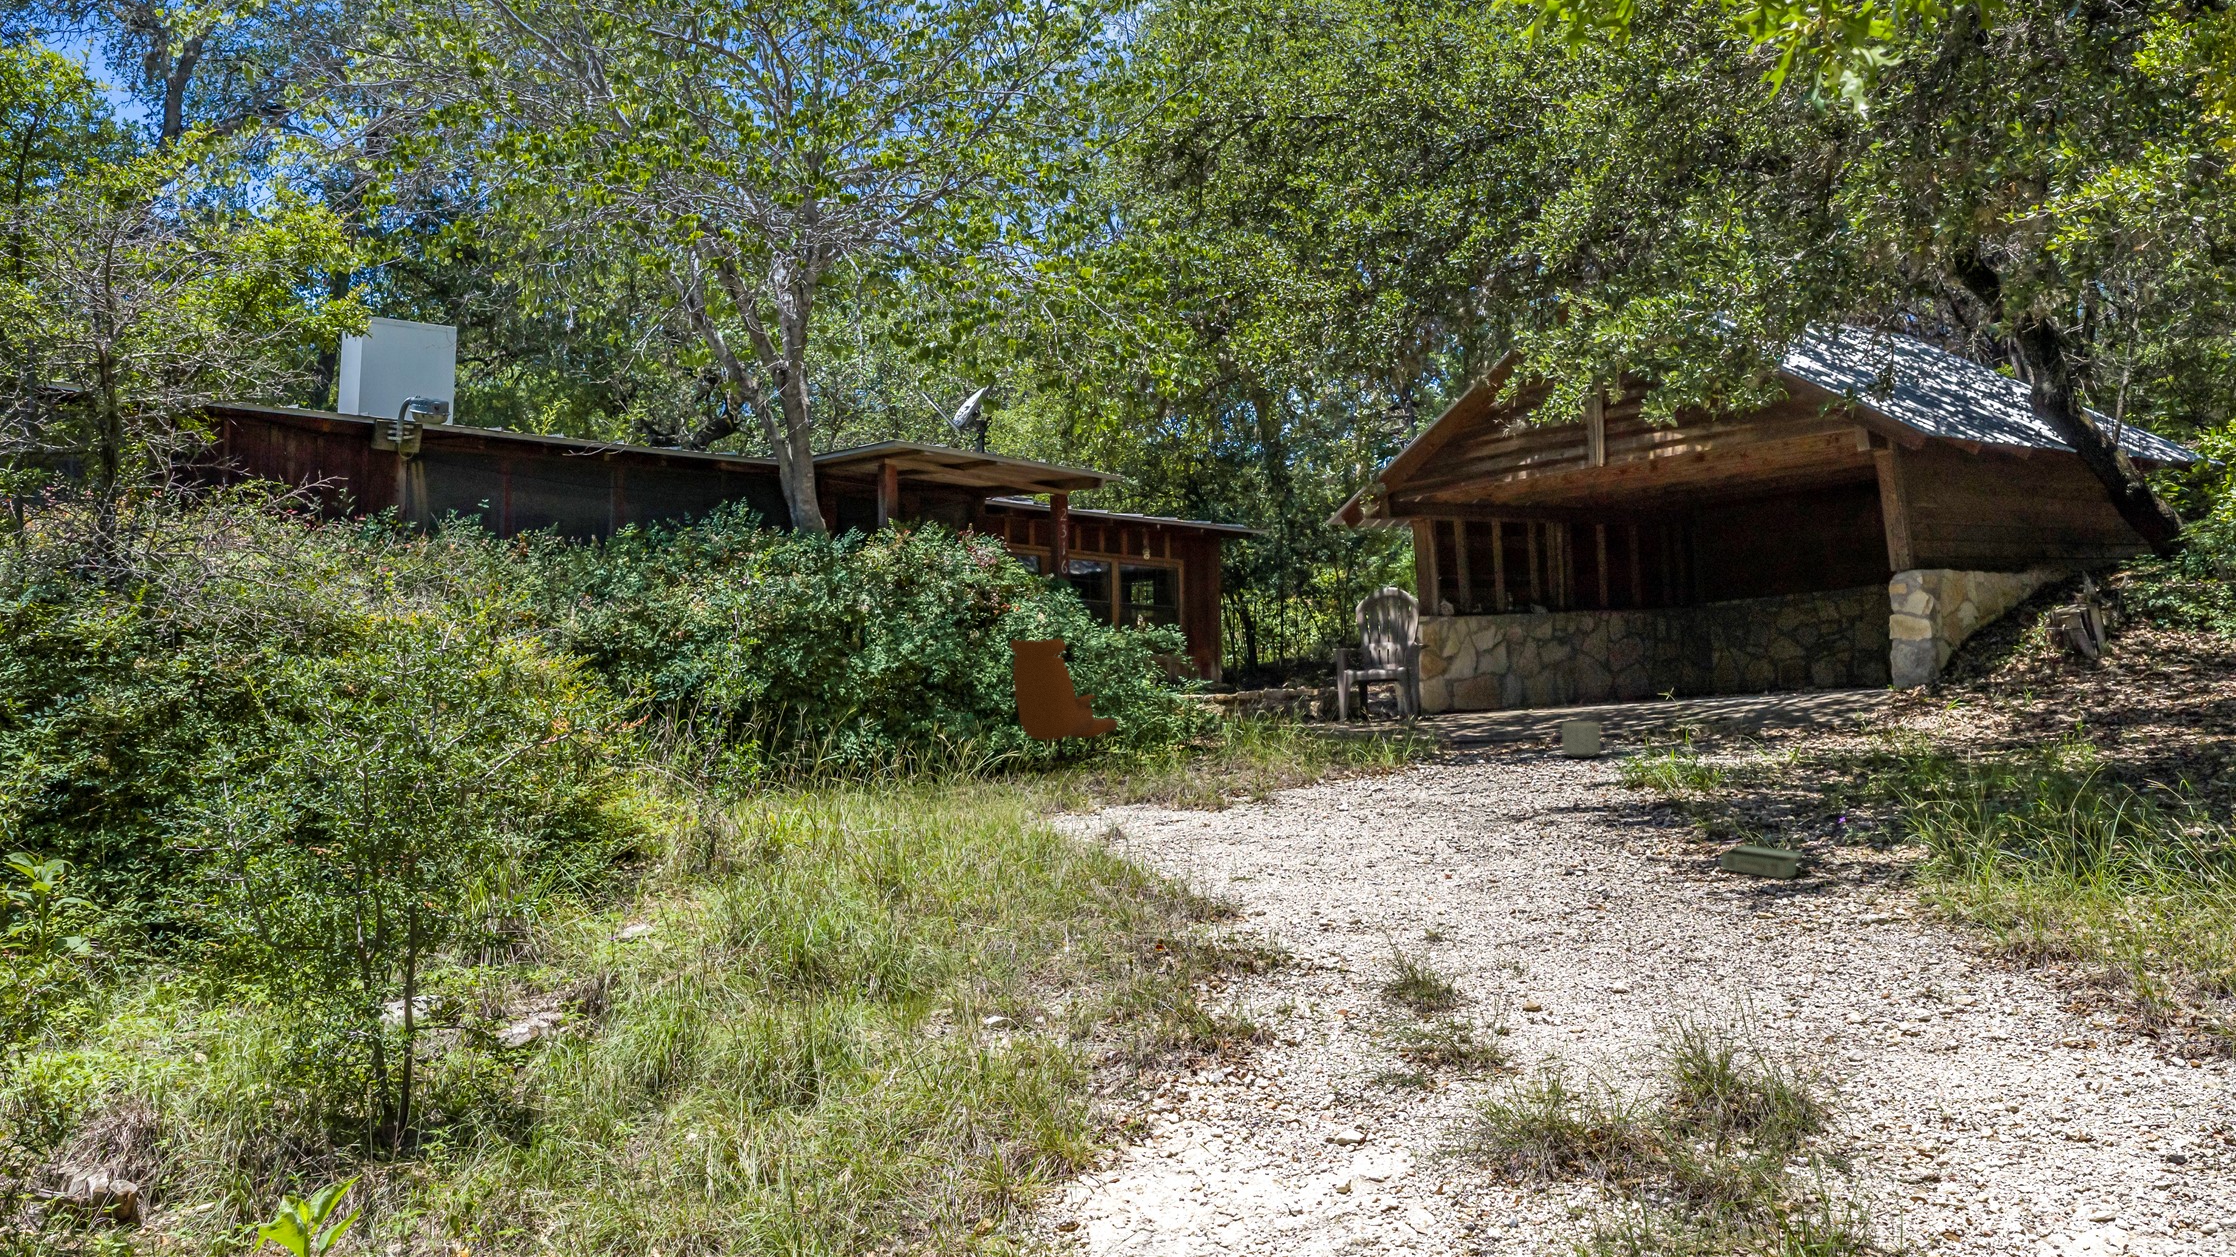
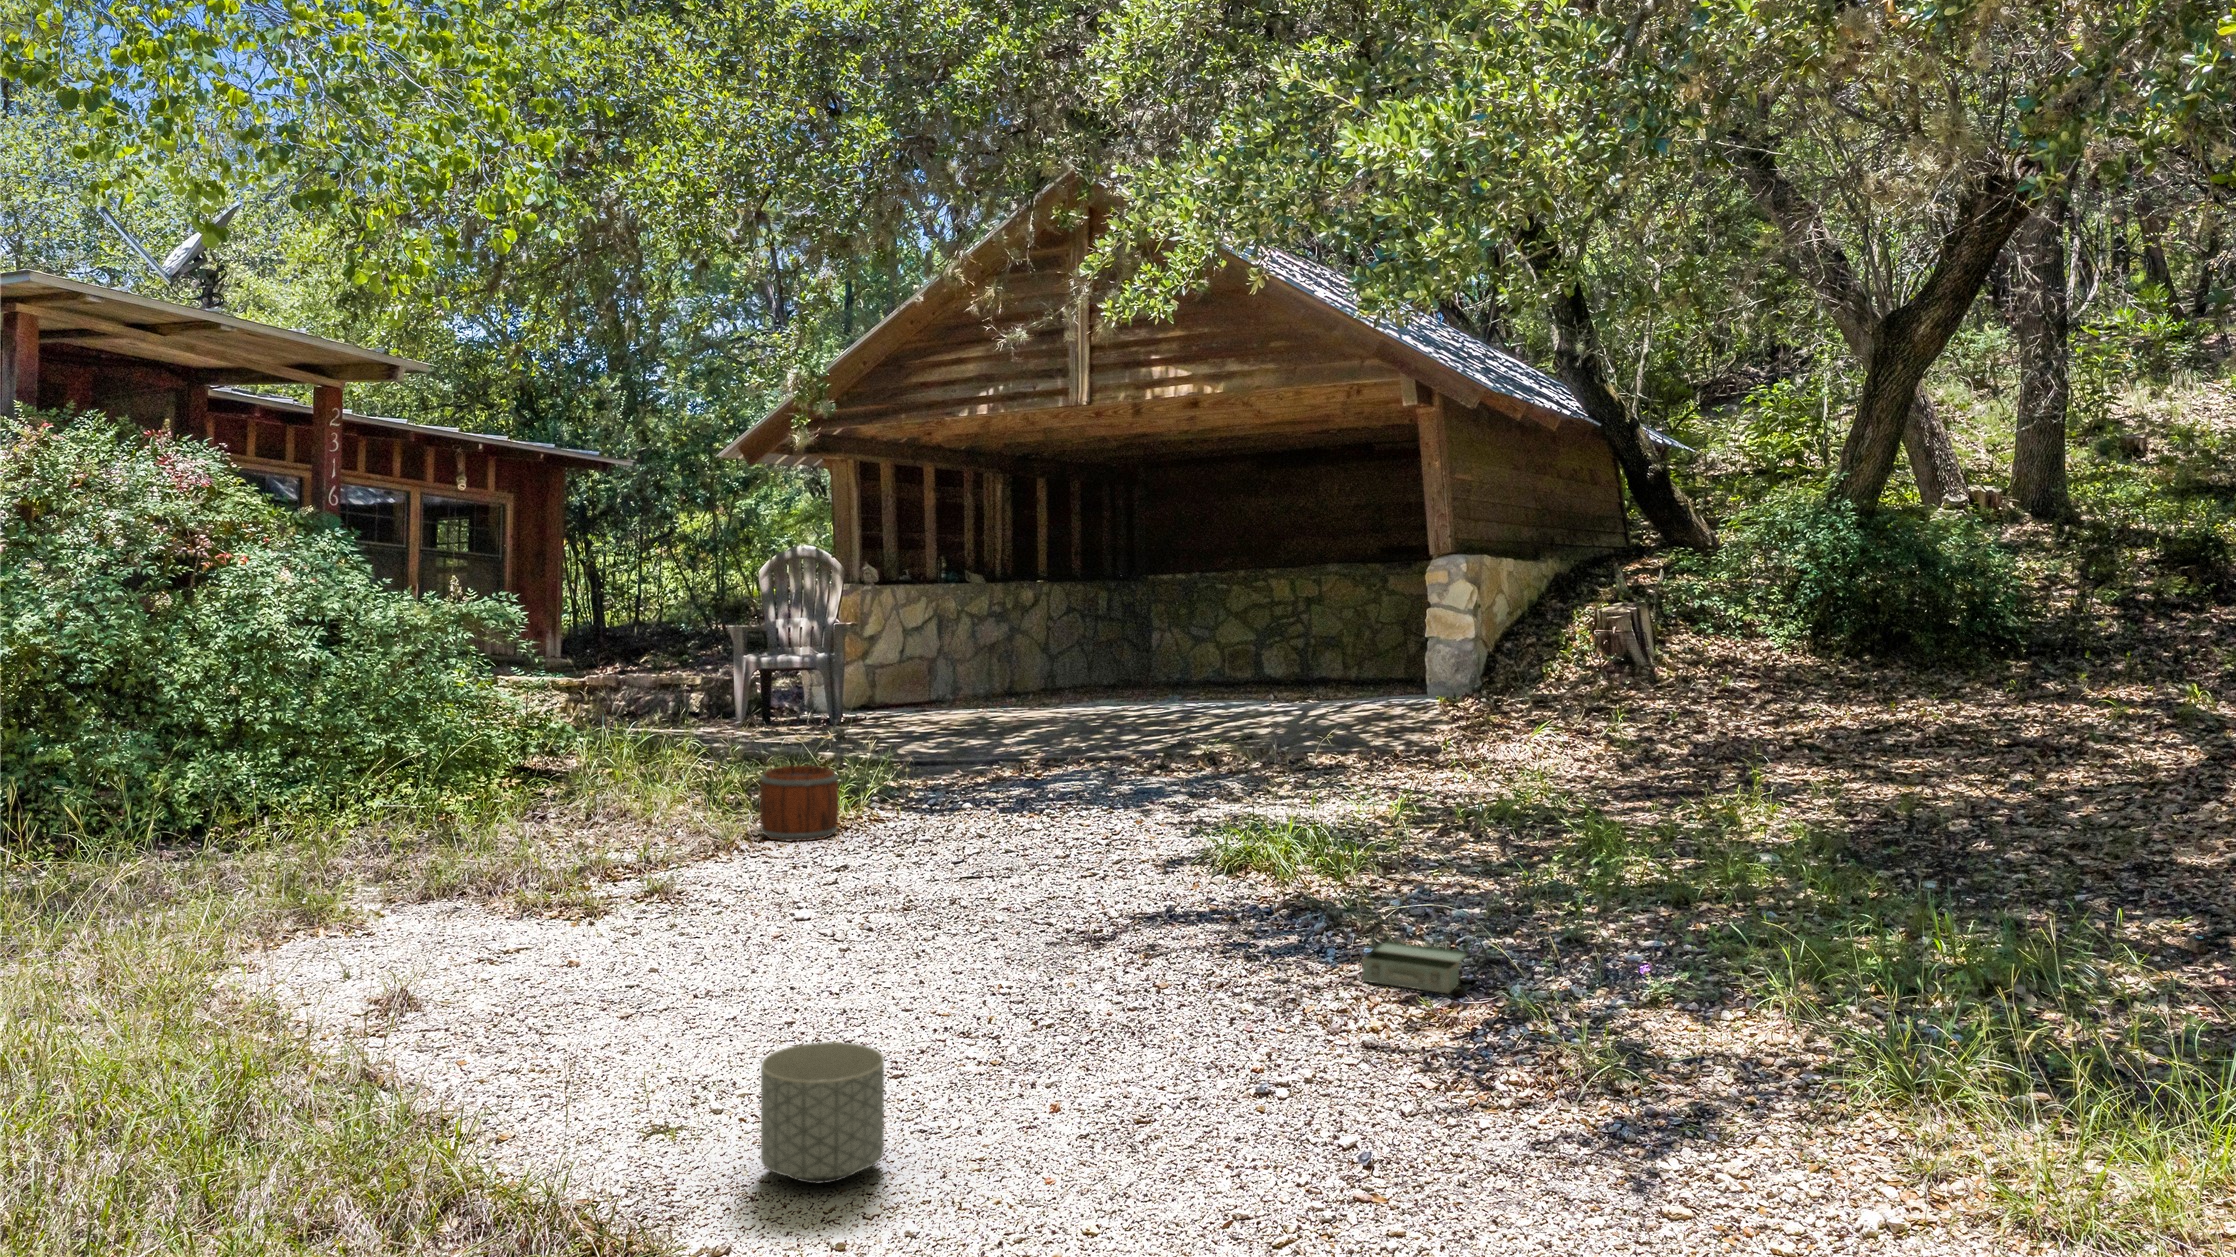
lounge chair: present [1010,639,1118,772] -> none [227,614,418,835]
planter: present [1562,722,1600,758] -> present [761,1042,884,1184]
bucket: none [1332,735,1387,787] -> present [759,765,839,842]

